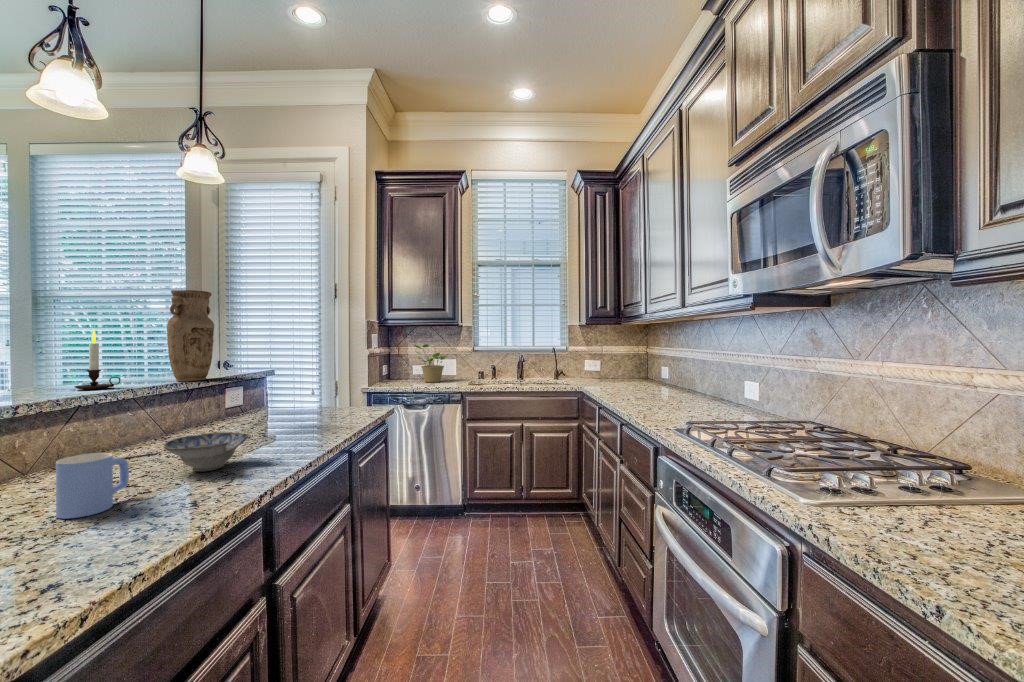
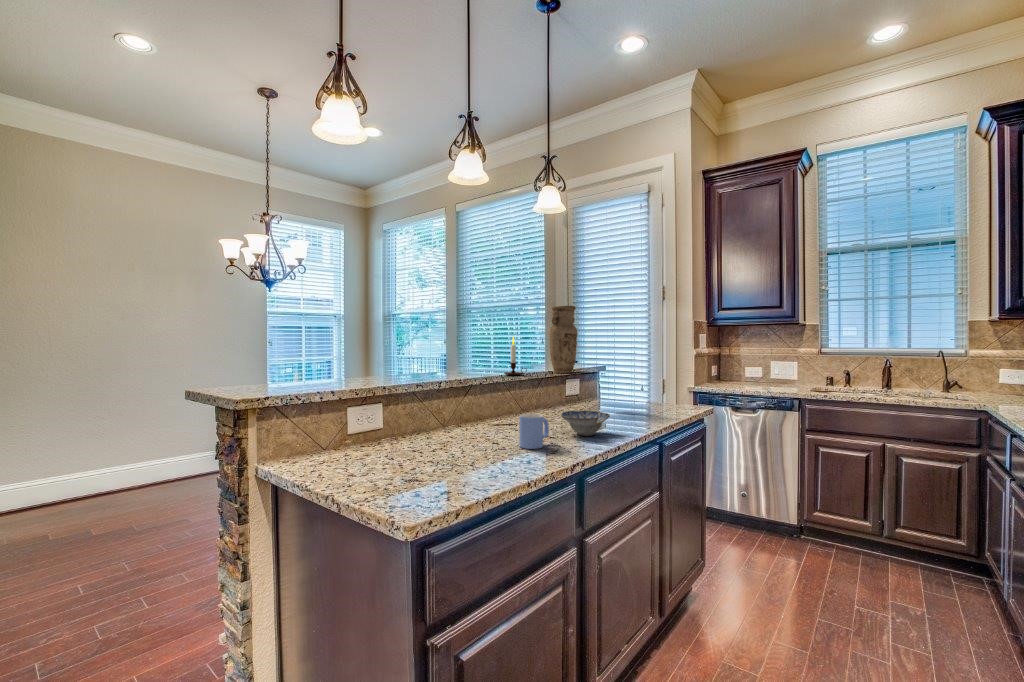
potted plant: present [414,344,445,383] -> none [743,345,782,387]

